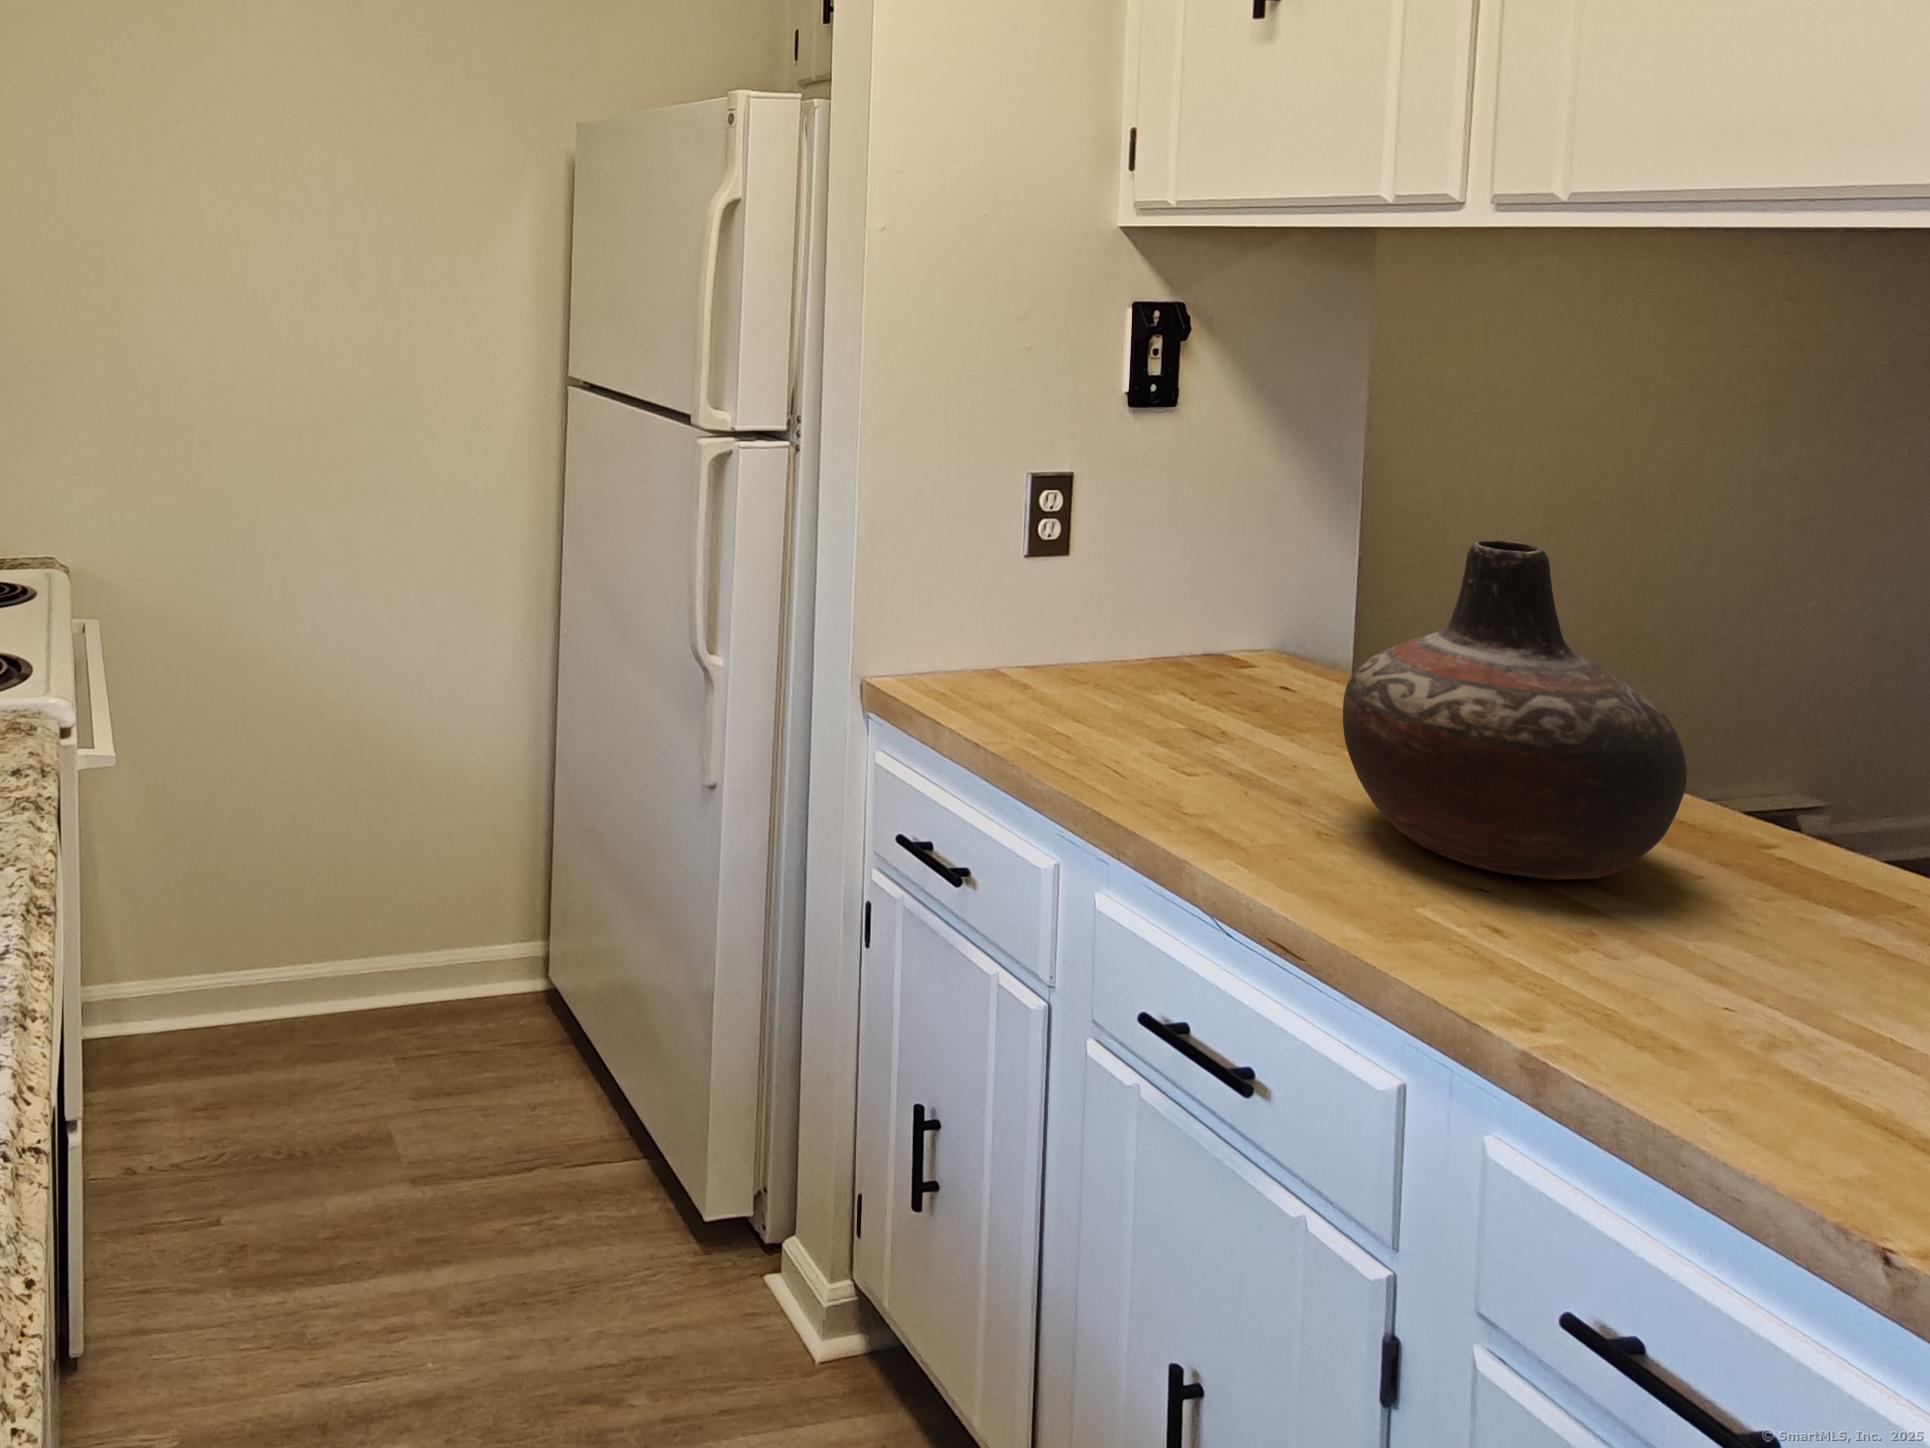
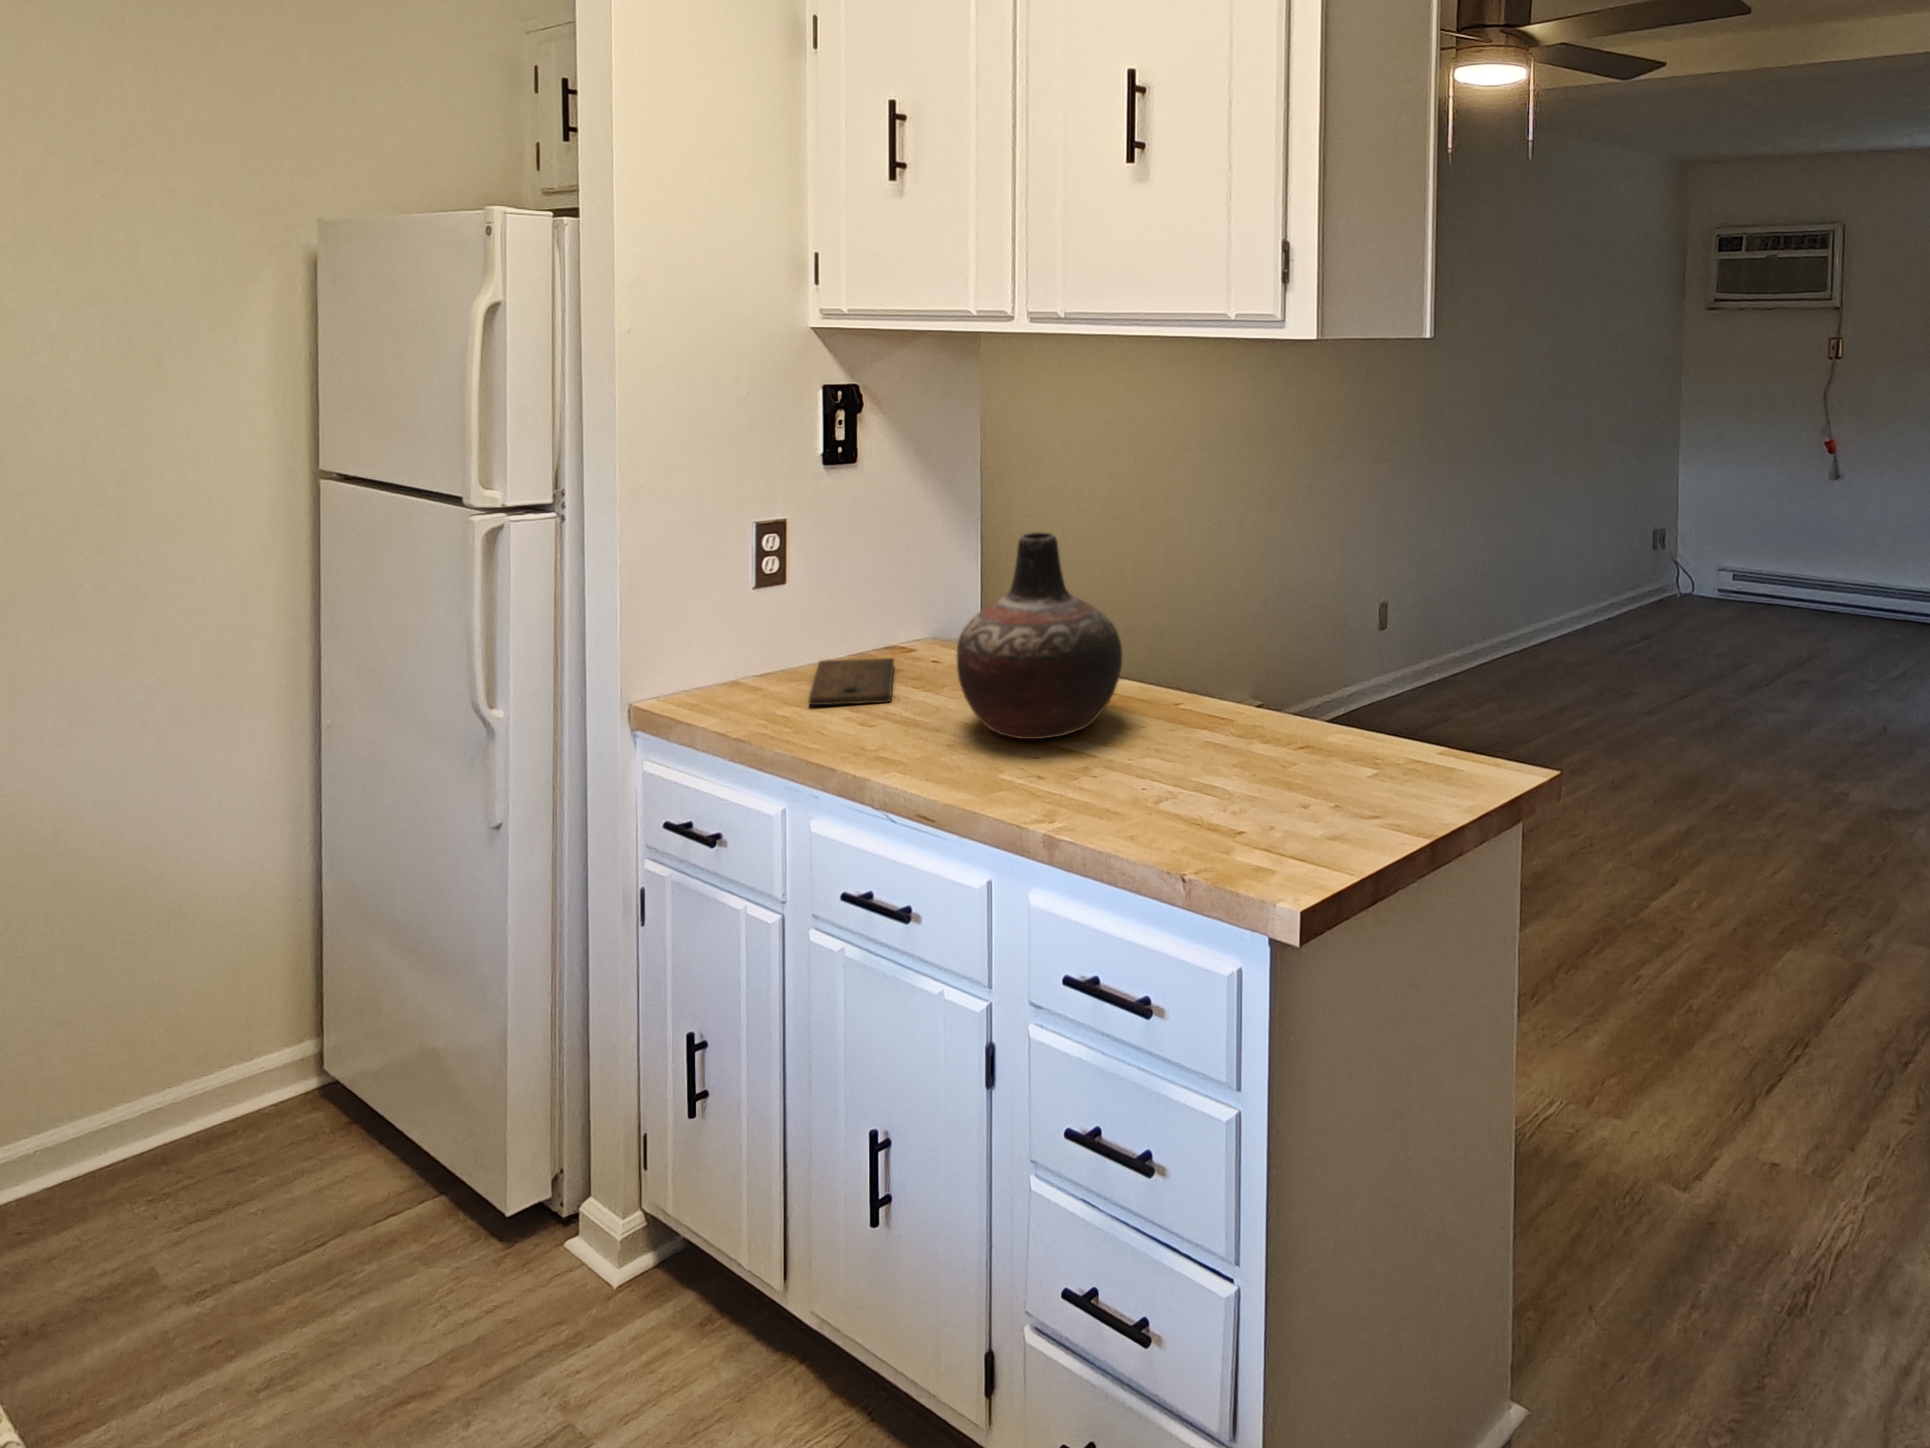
cutting board: none [1095,671,1223,750] -> present [809,658,894,705]

